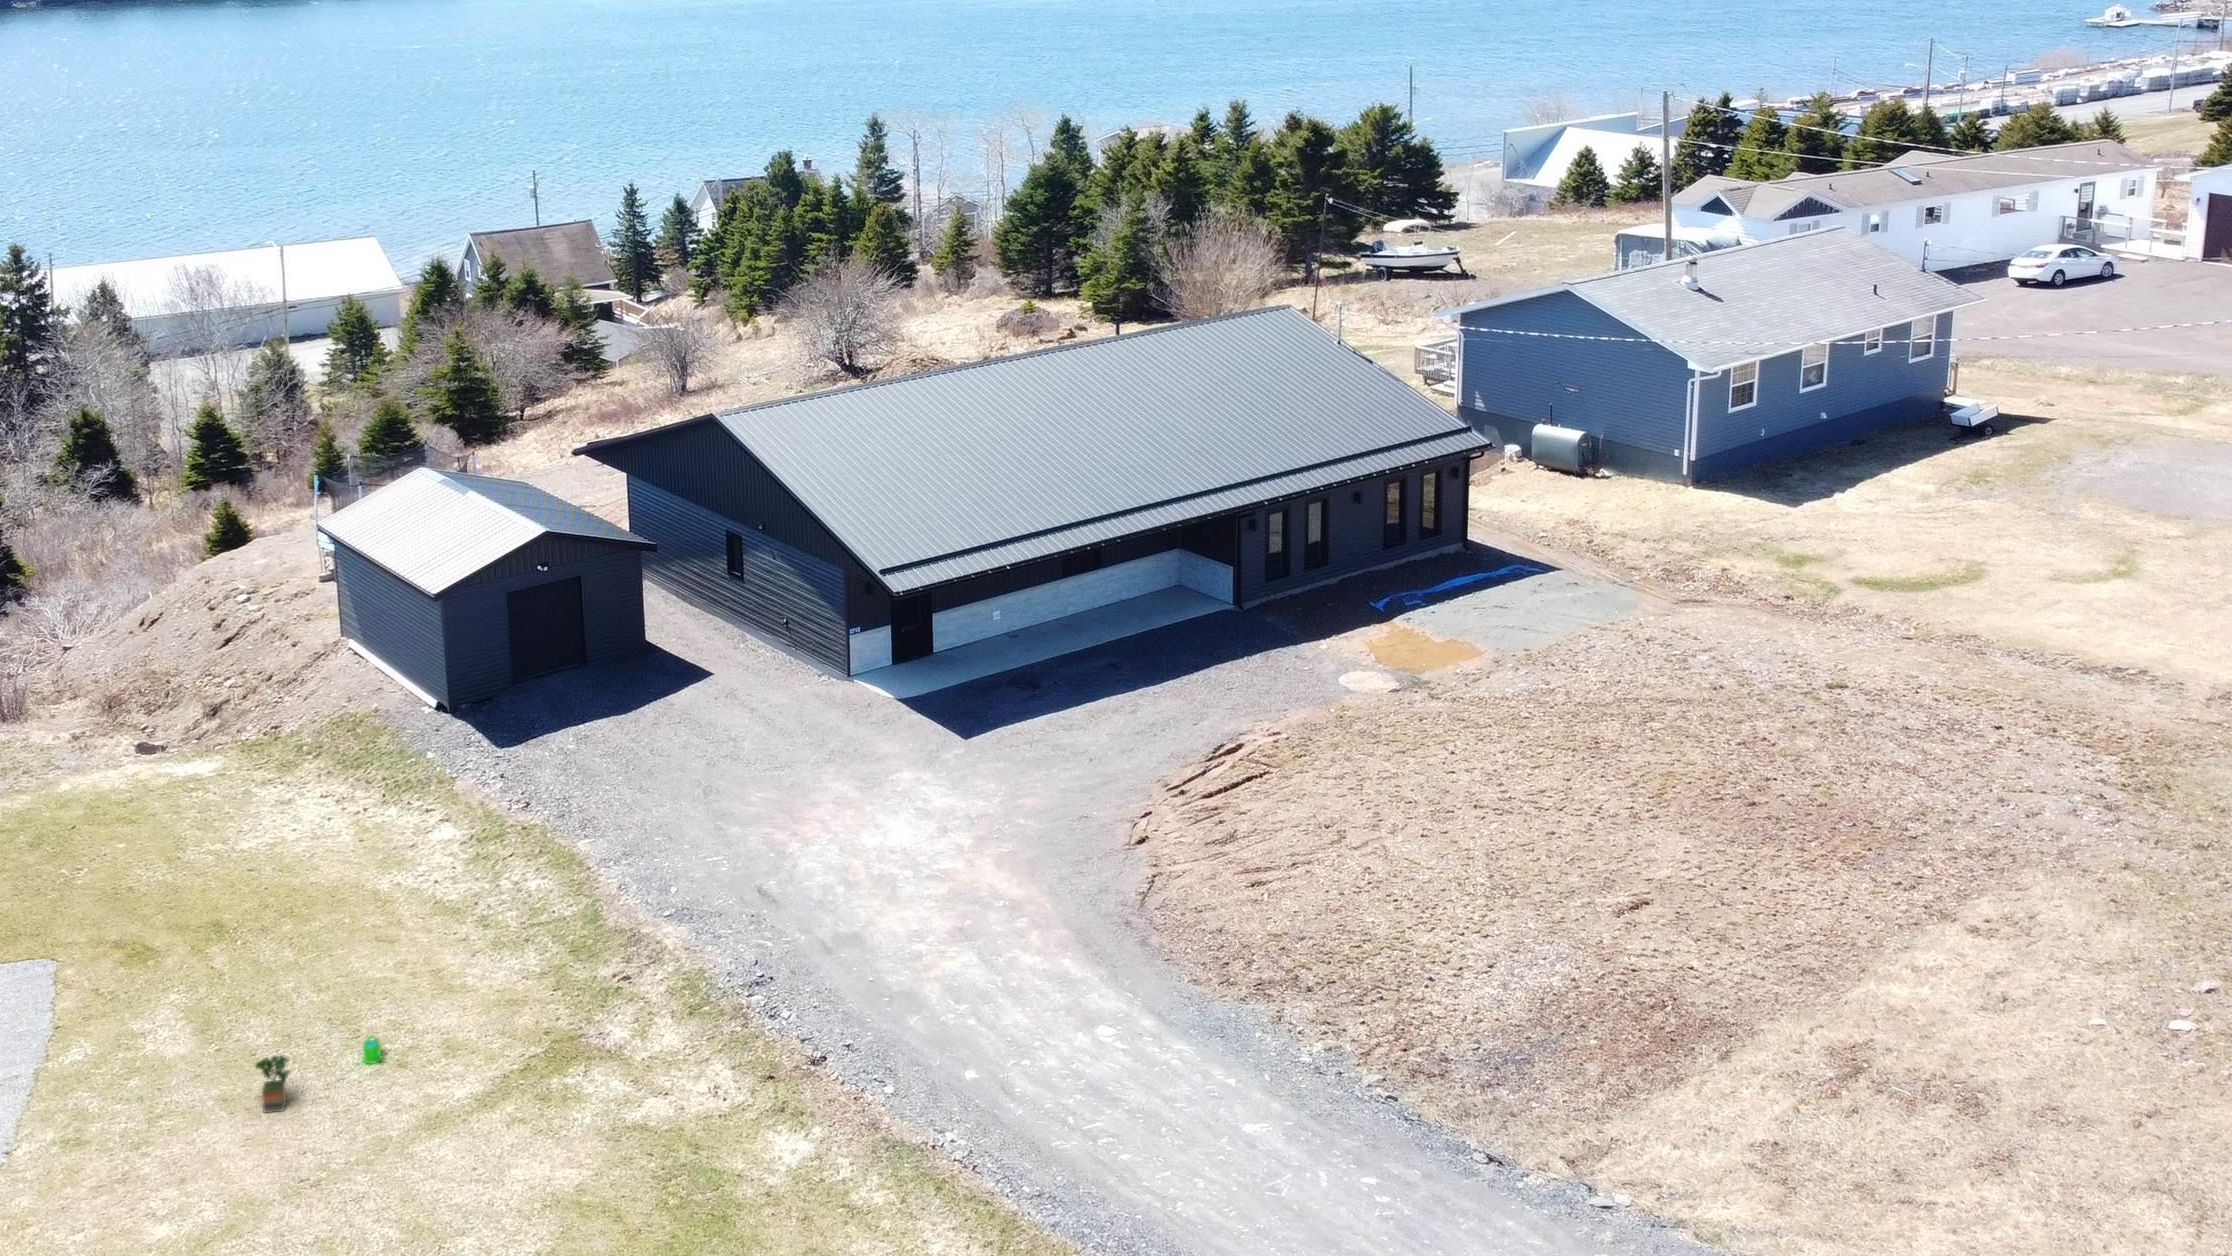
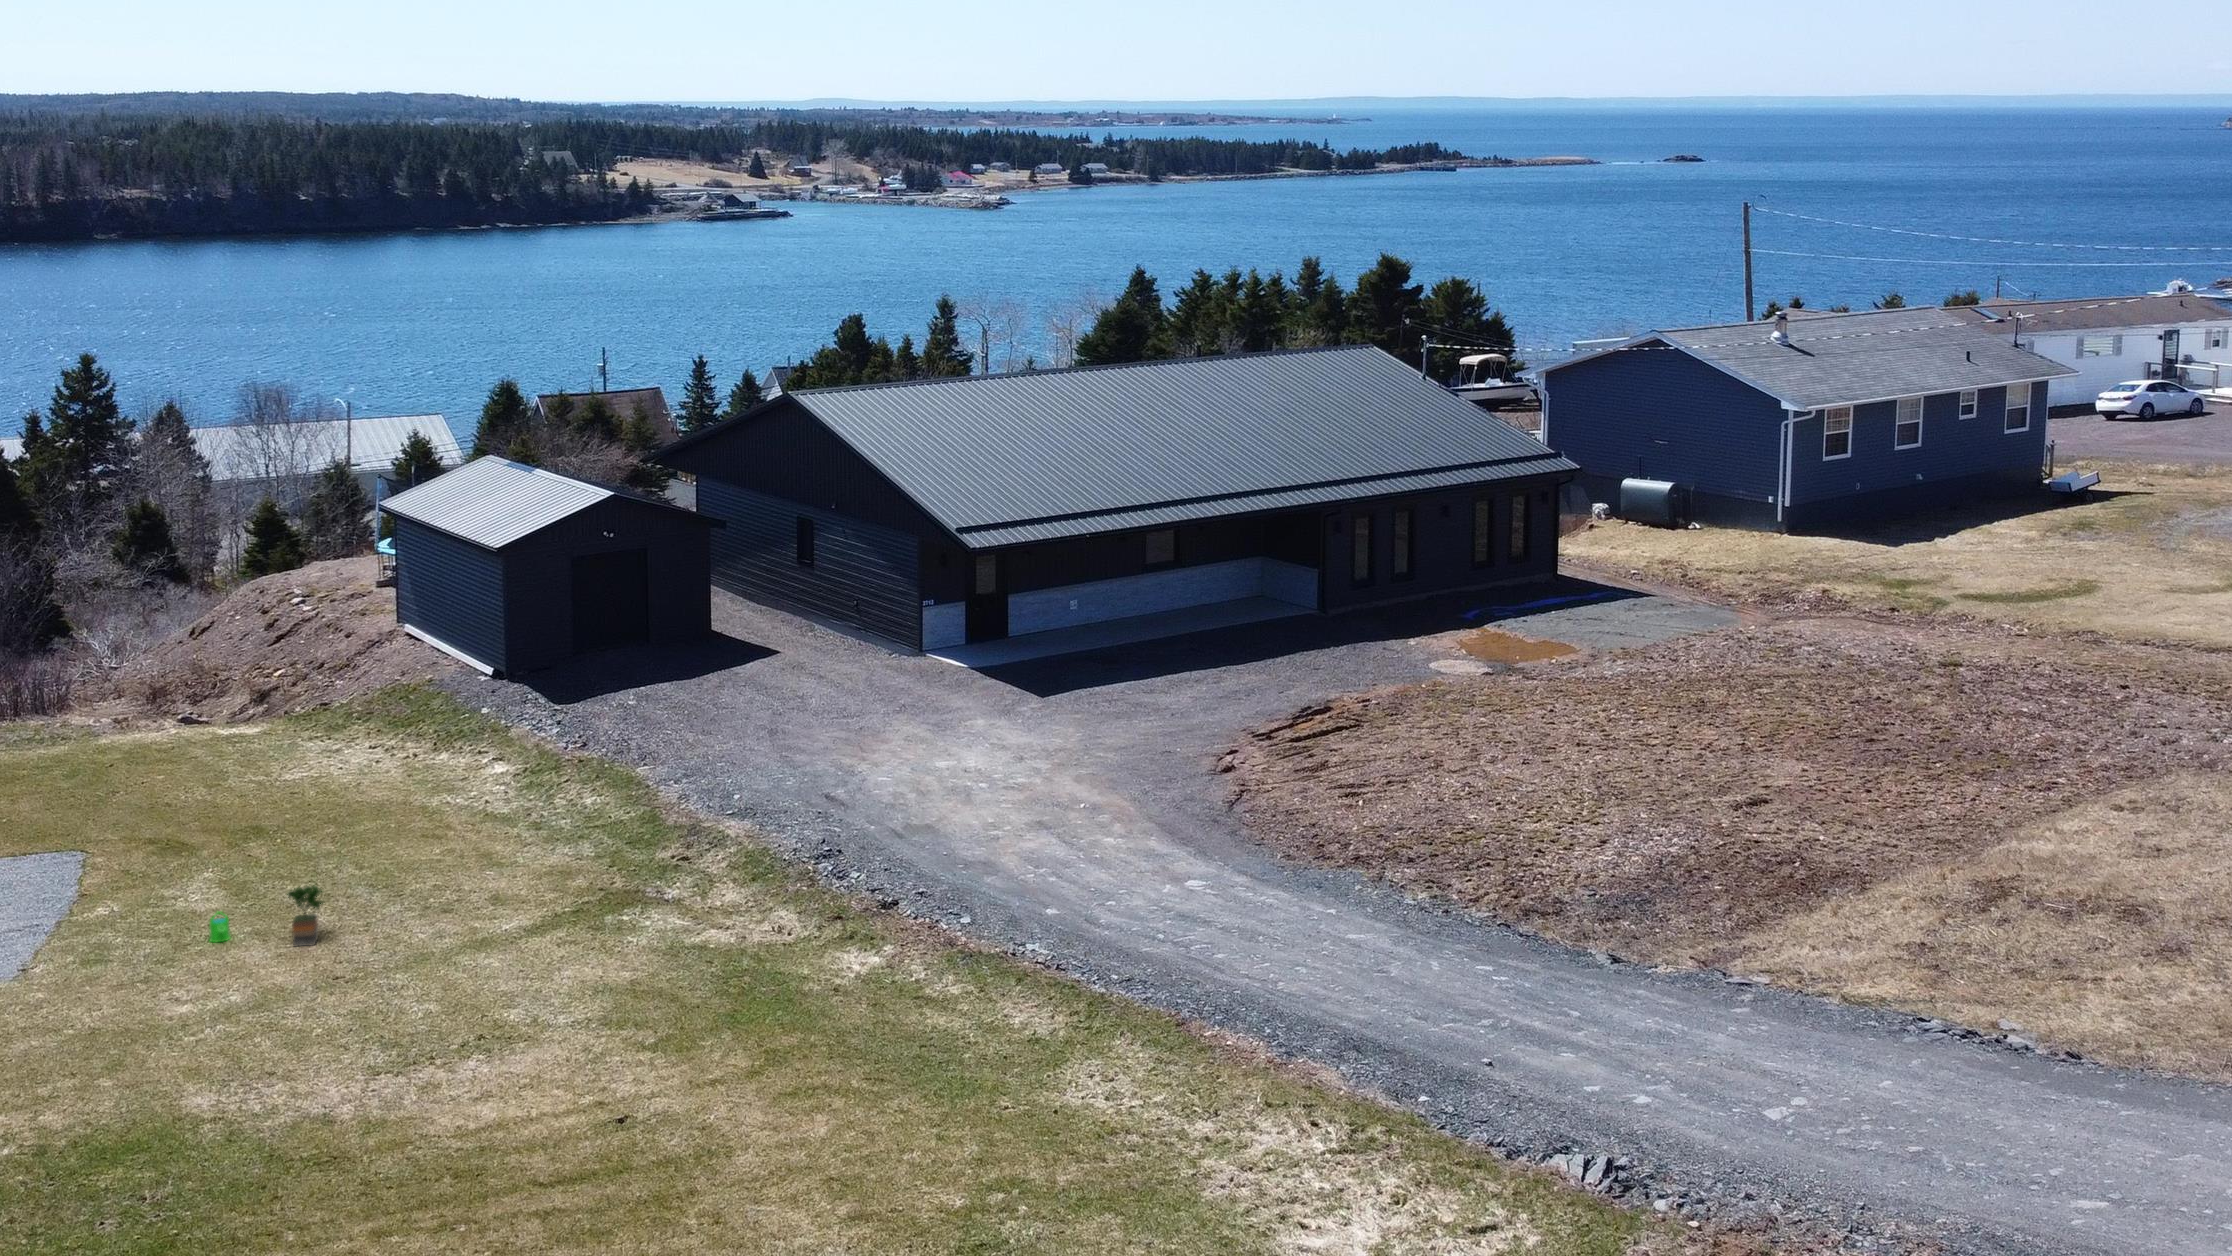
watering can: present [363,1036,382,1064] -> present [209,912,230,942]

